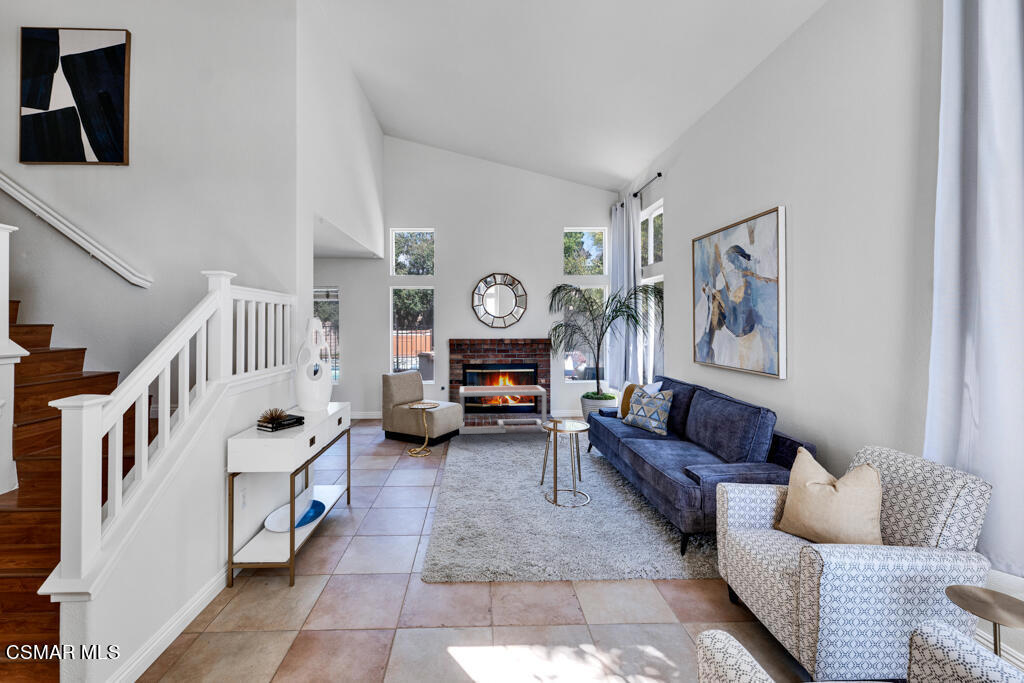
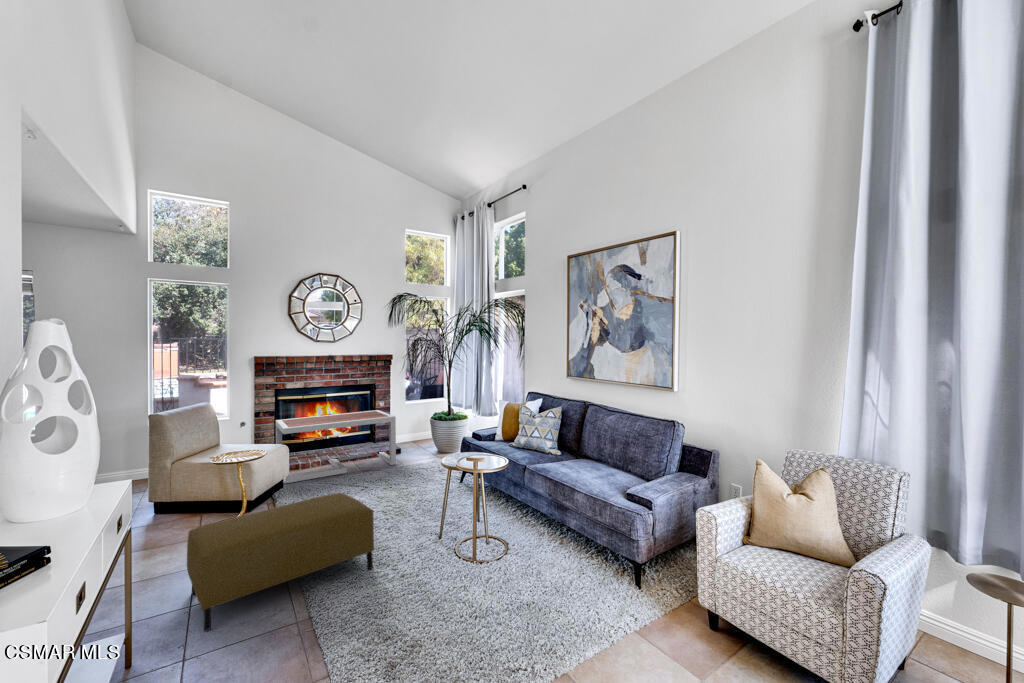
ottoman: none [370,439,485,506] -> present [187,493,374,631]

